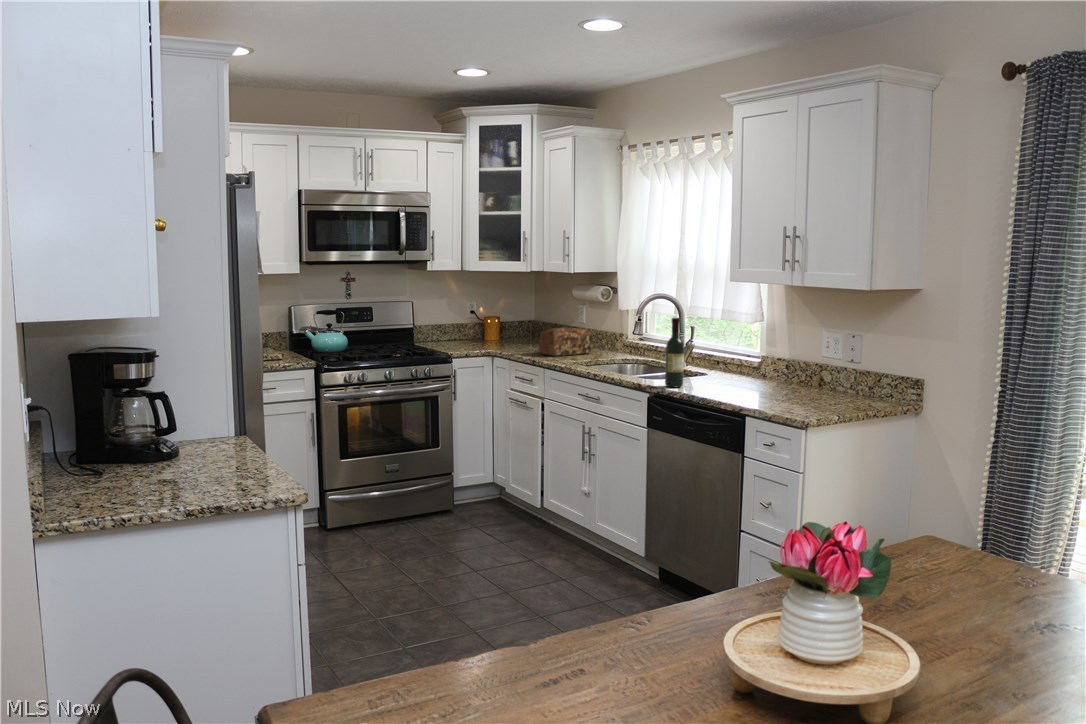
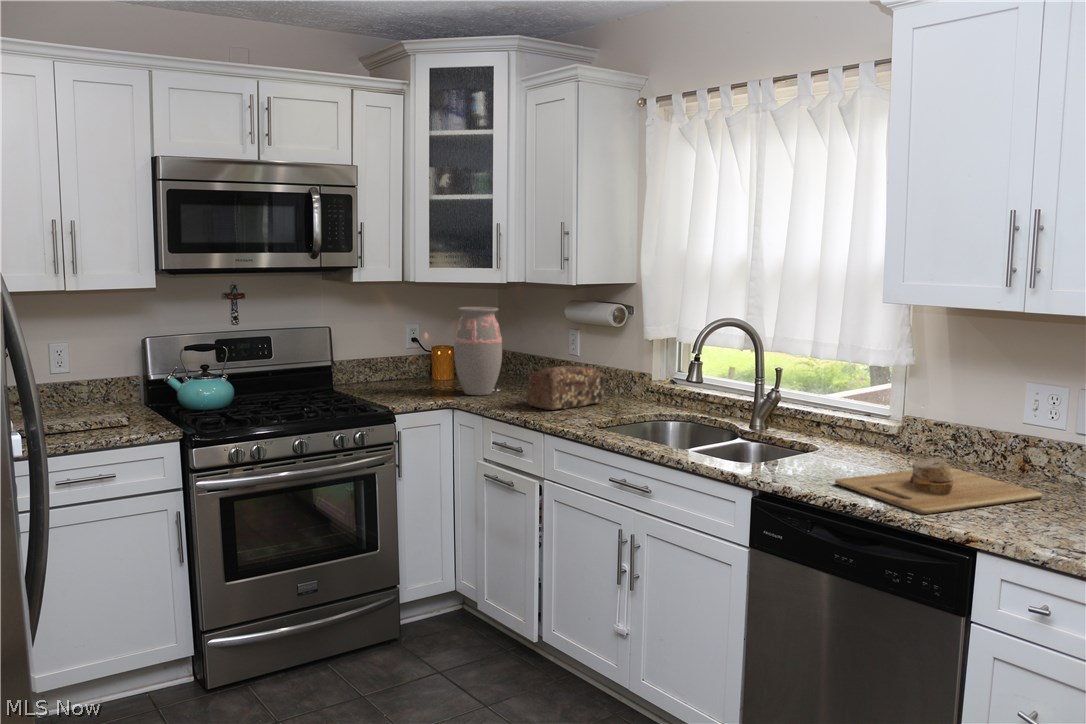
decorative vase: none [494,288,527,349] -> present [454,307,502,395]
wine bottle: present [665,318,684,388] -> none [777,364,810,481]
cutting board: none [696,374,814,400] -> present [835,458,1042,514]

